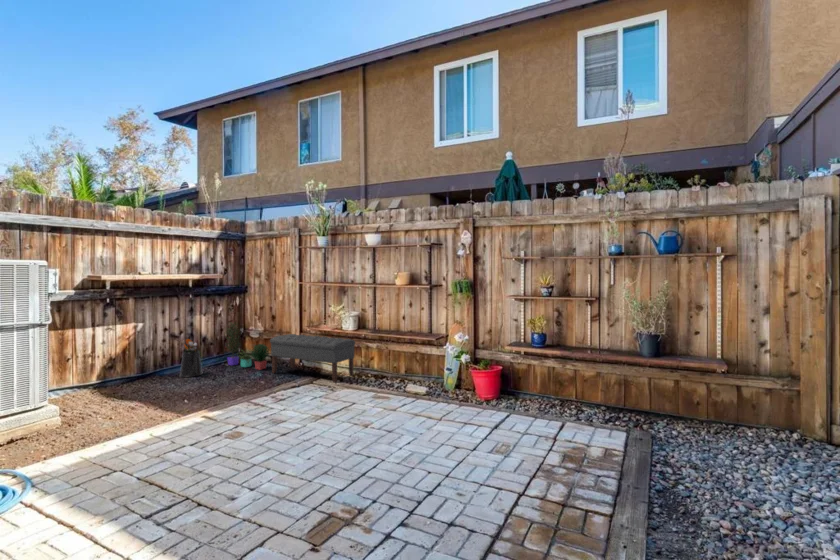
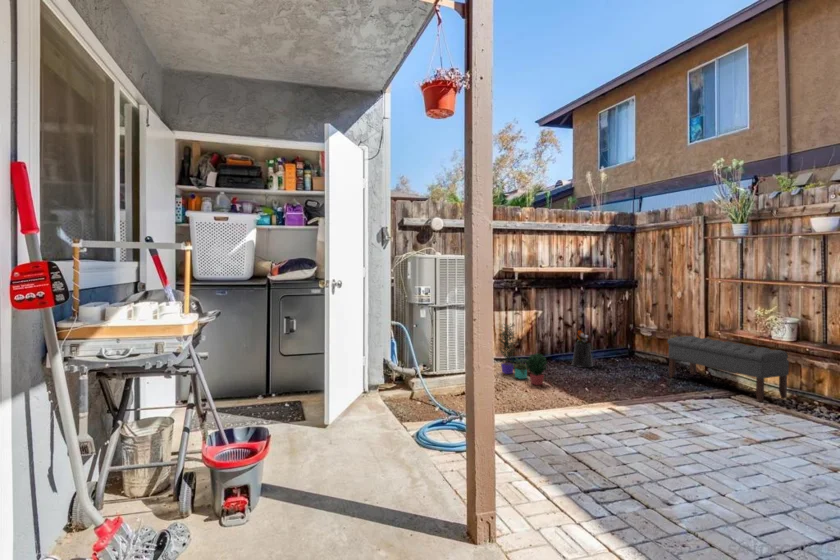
potted plant: present [226,323,269,370] -> present [500,324,547,385]

